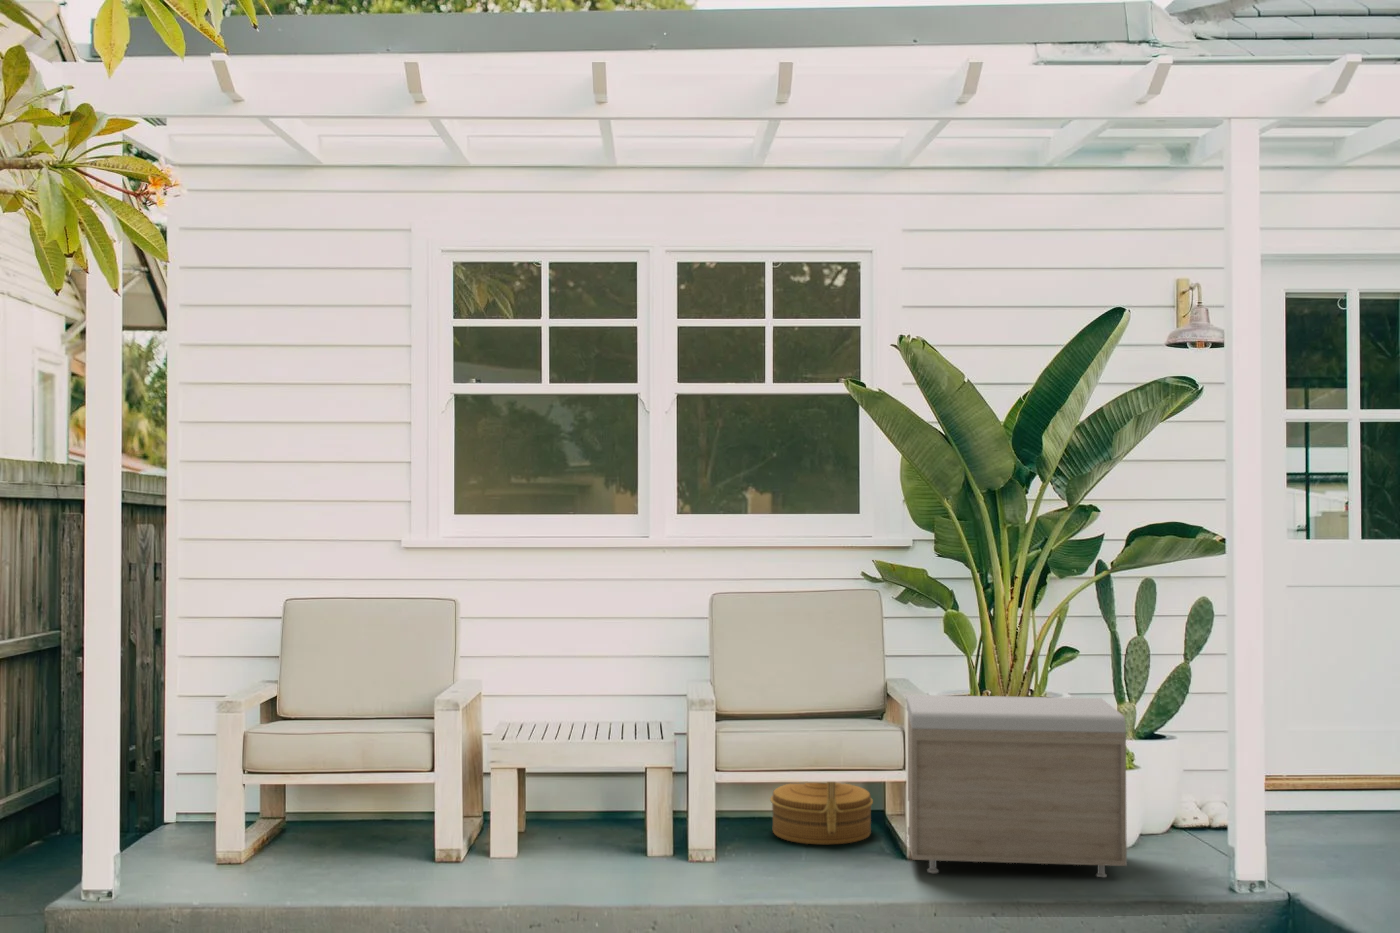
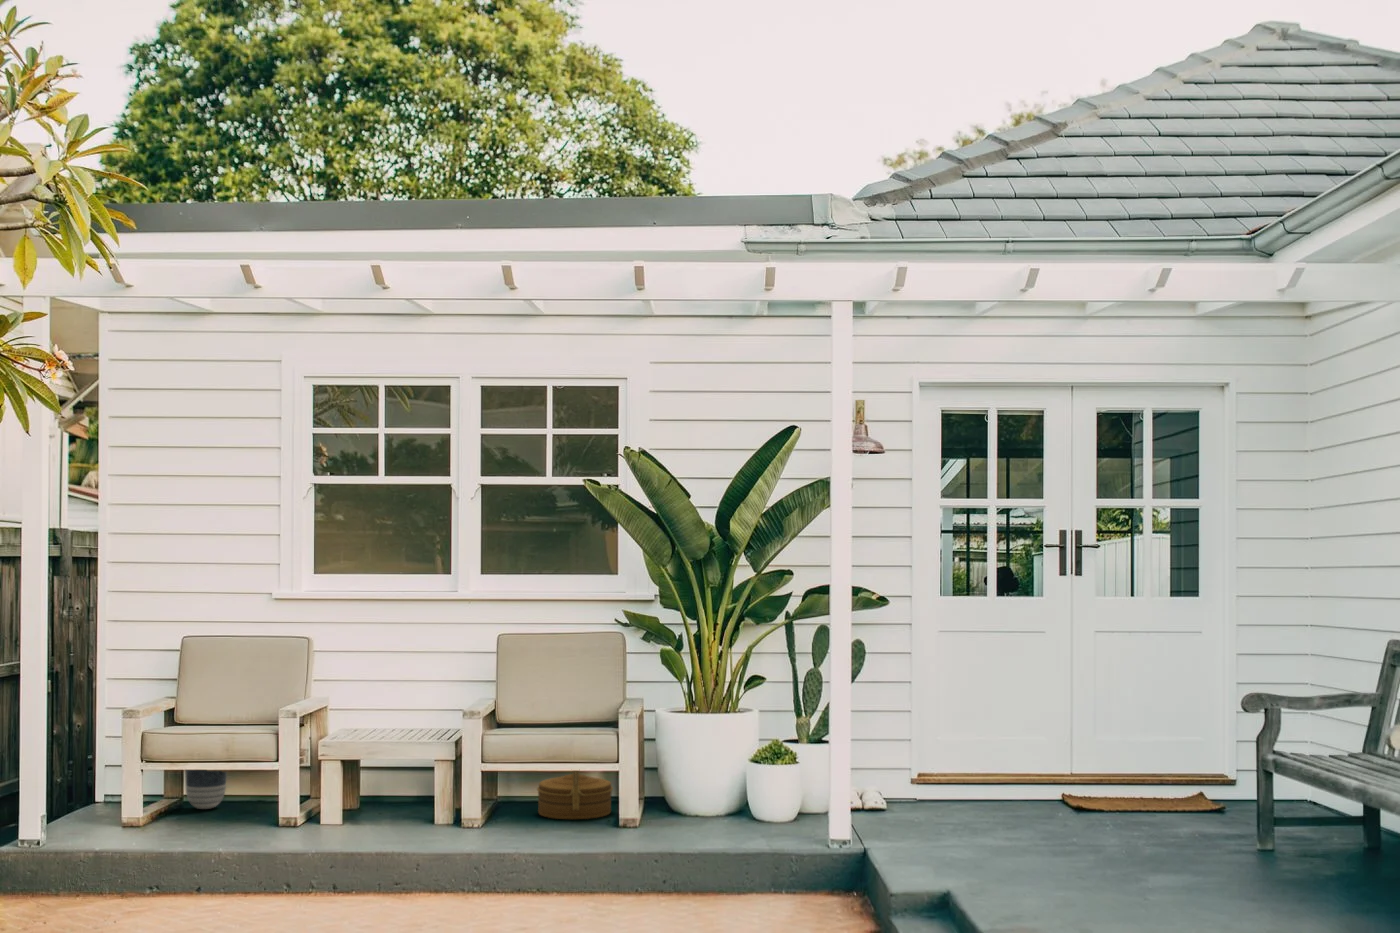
storage bench: present [906,695,1127,877] -> none [617,709,768,838]
planter: none [297,763,352,828] -> present [186,770,227,809]

